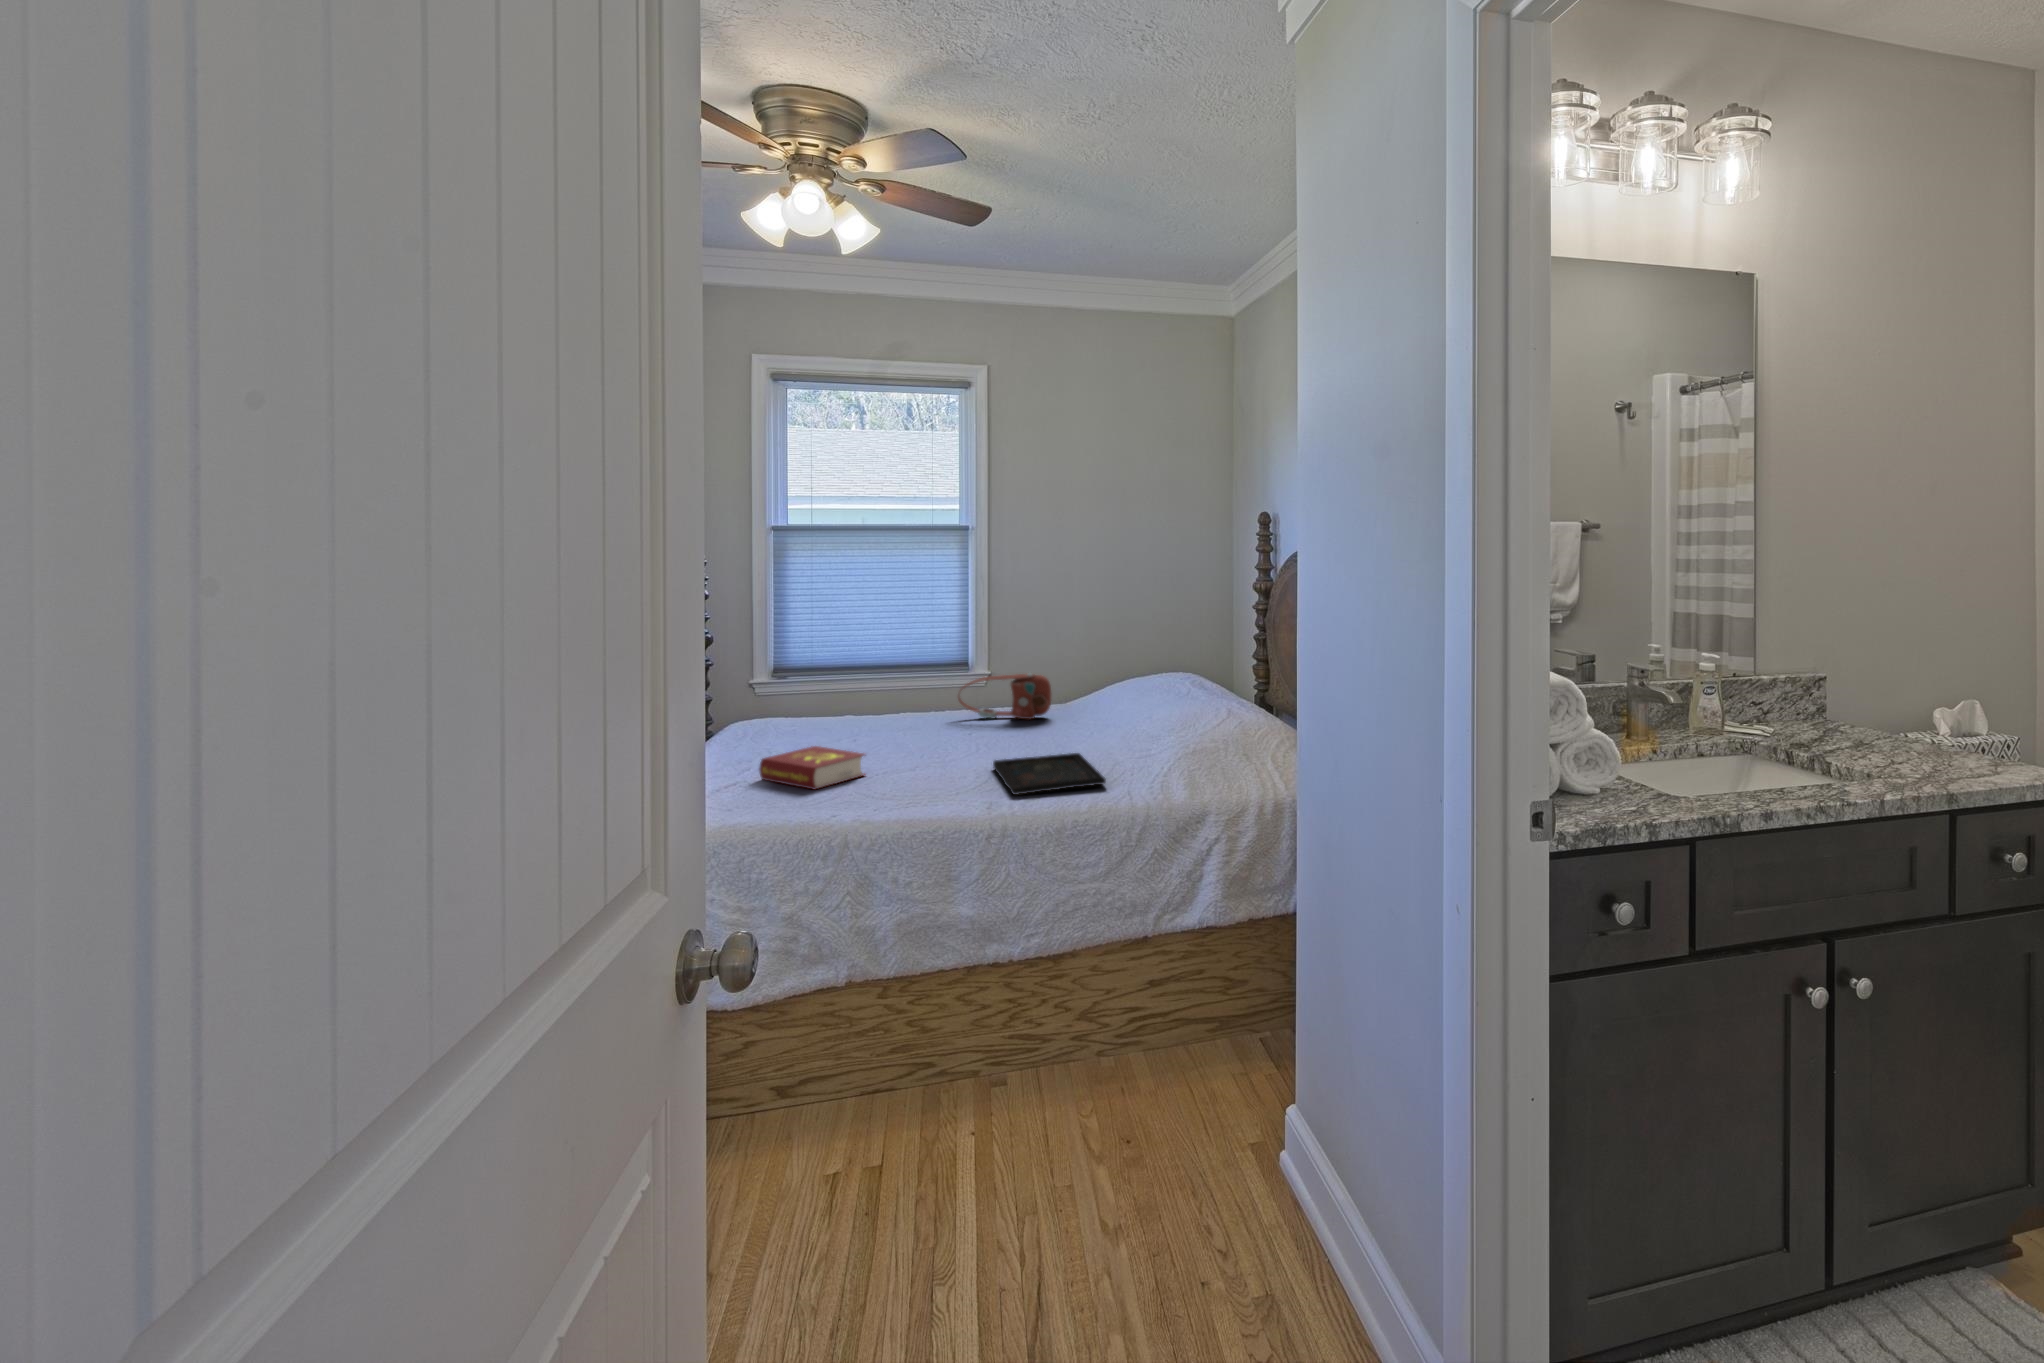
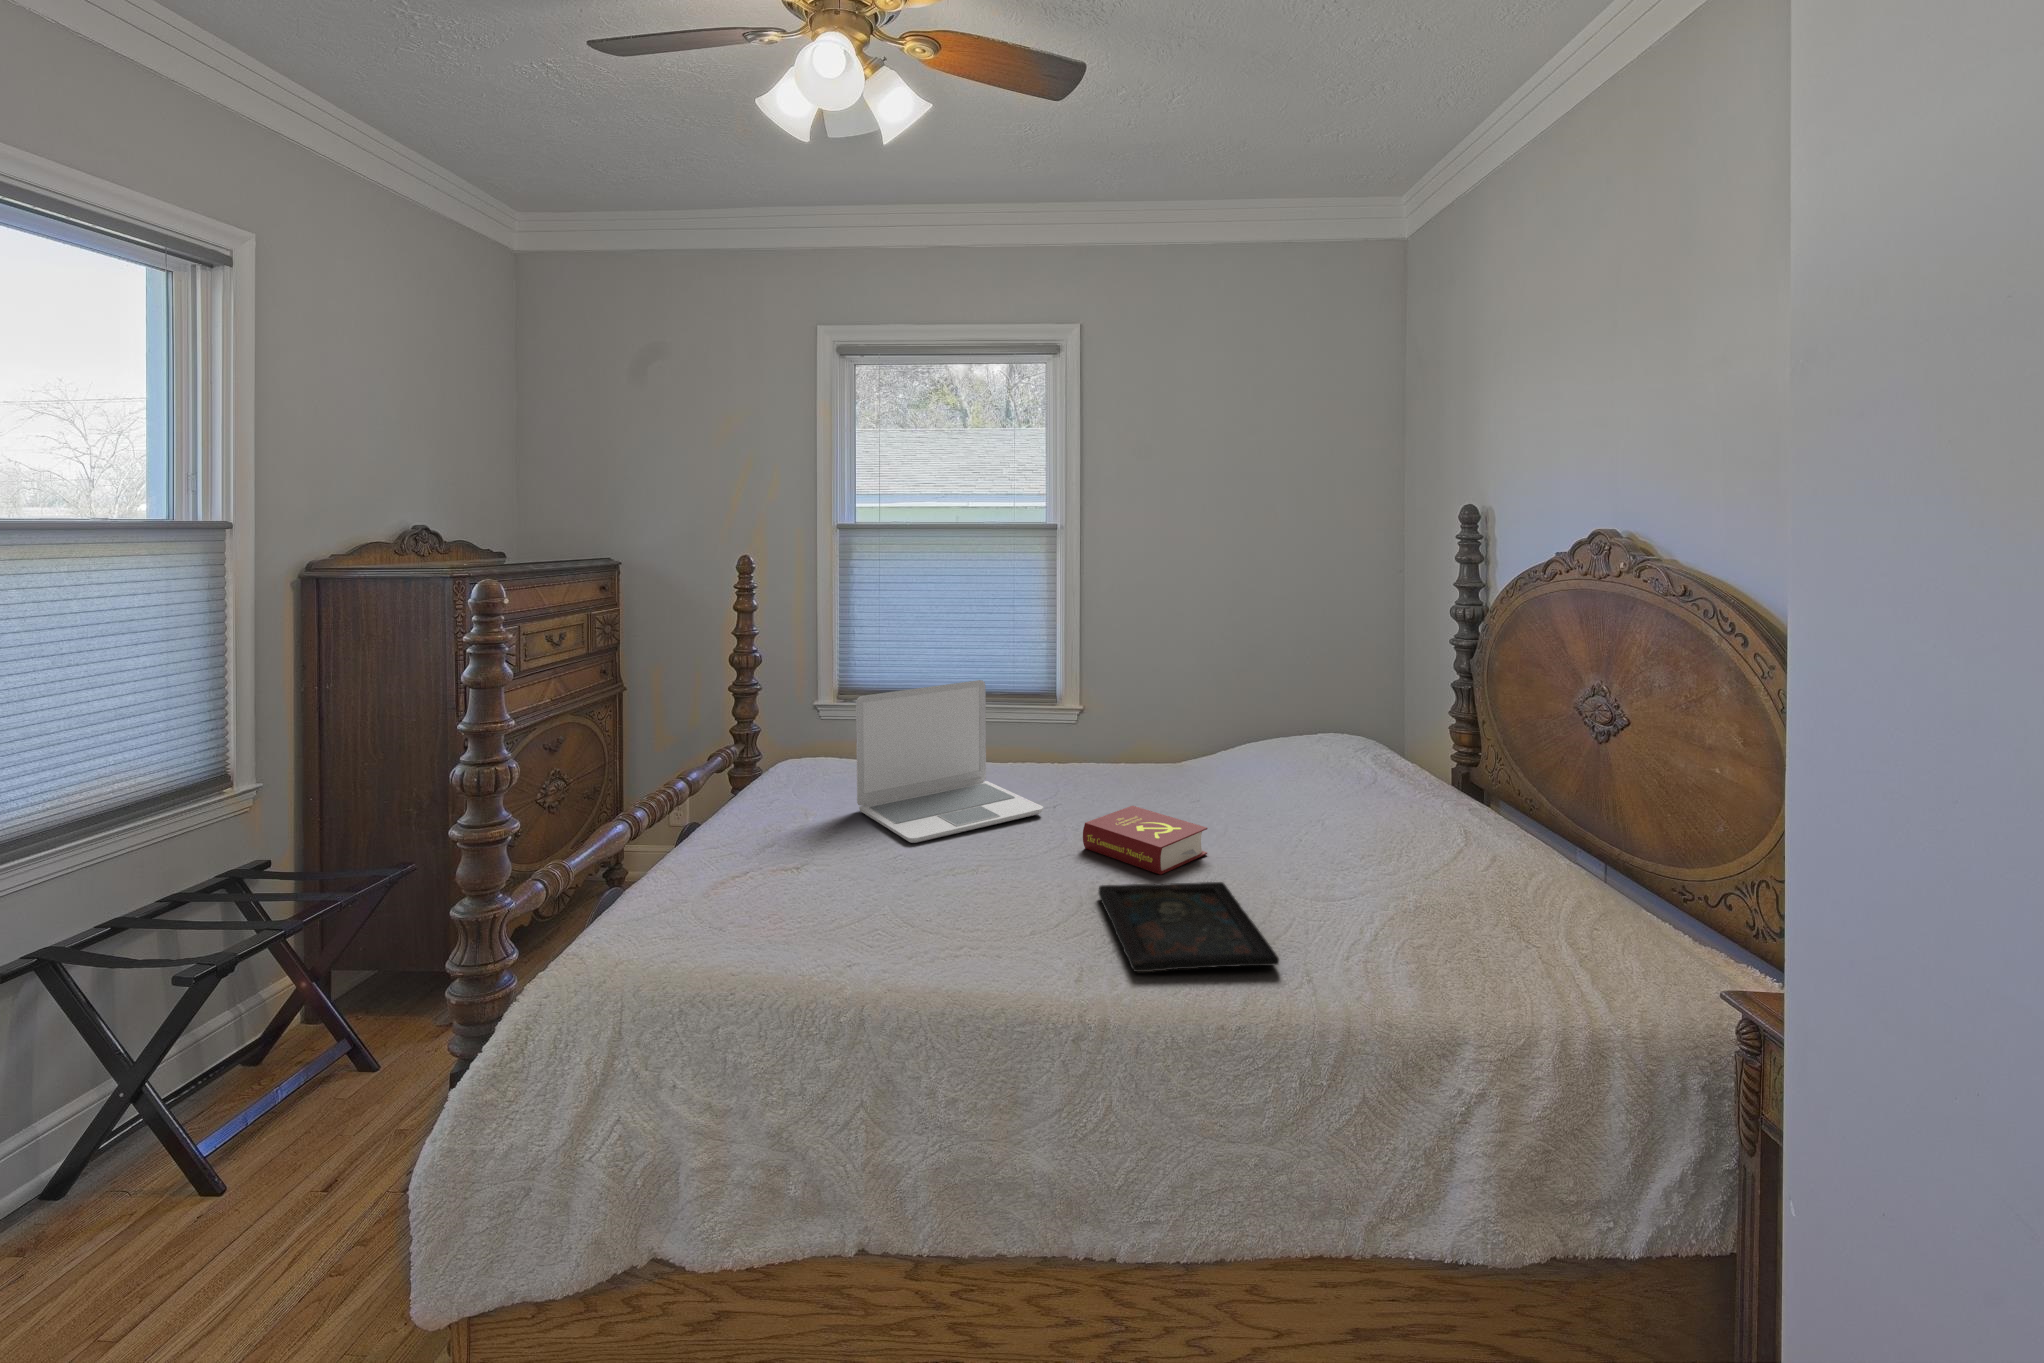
laptop: none [802,641,955,755] -> present [856,680,1043,843]
handbag: present [958,673,1052,719] -> none [1047,728,1168,791]
book: present [759,746,865,790] -> present [1083,806,1208,875]

